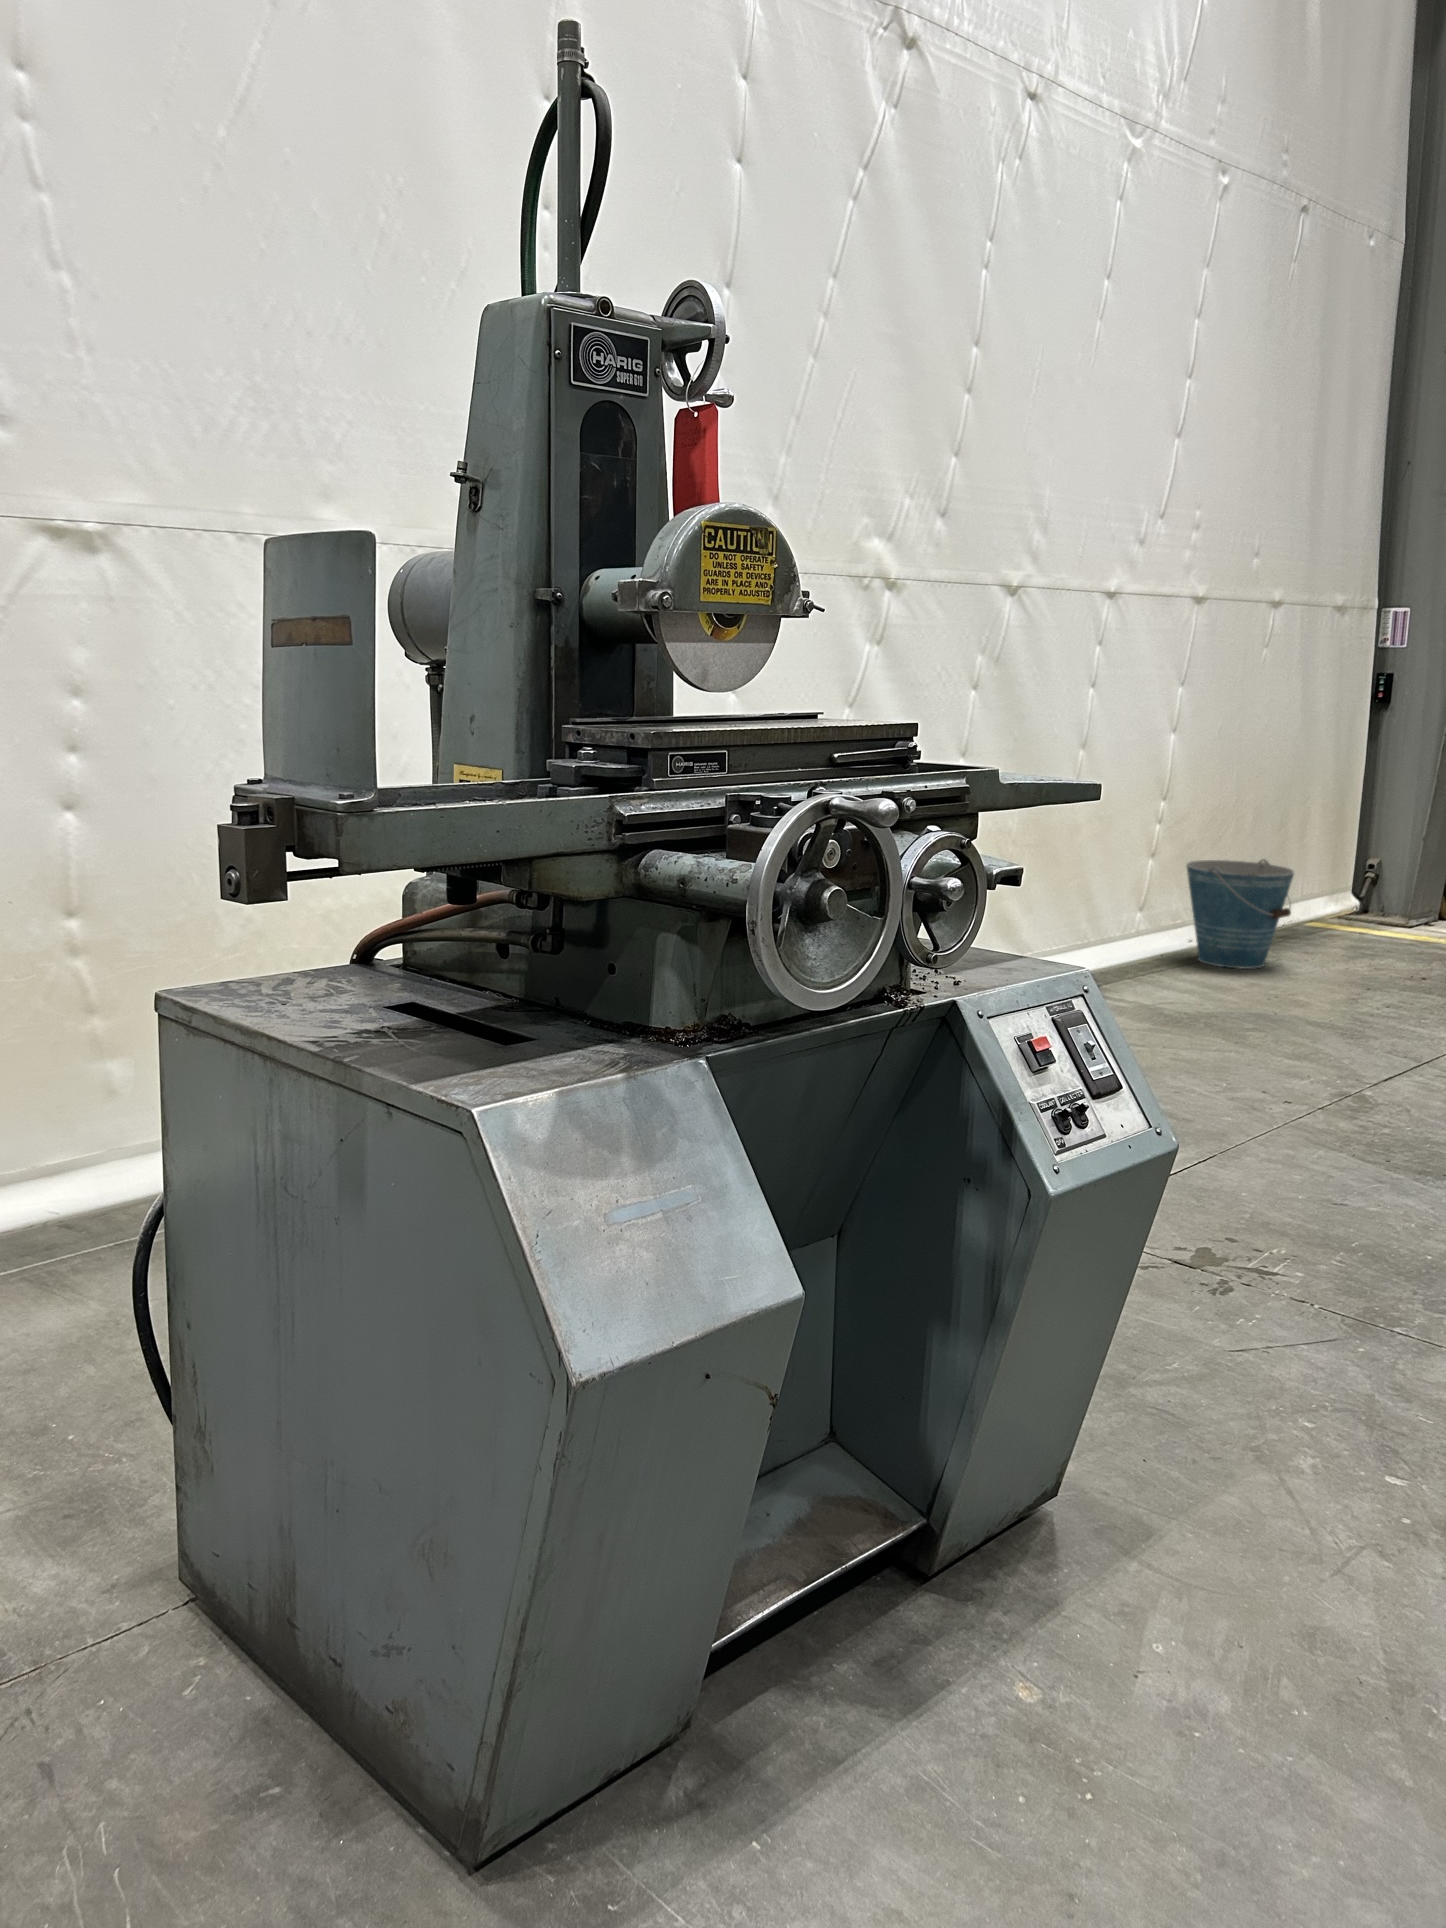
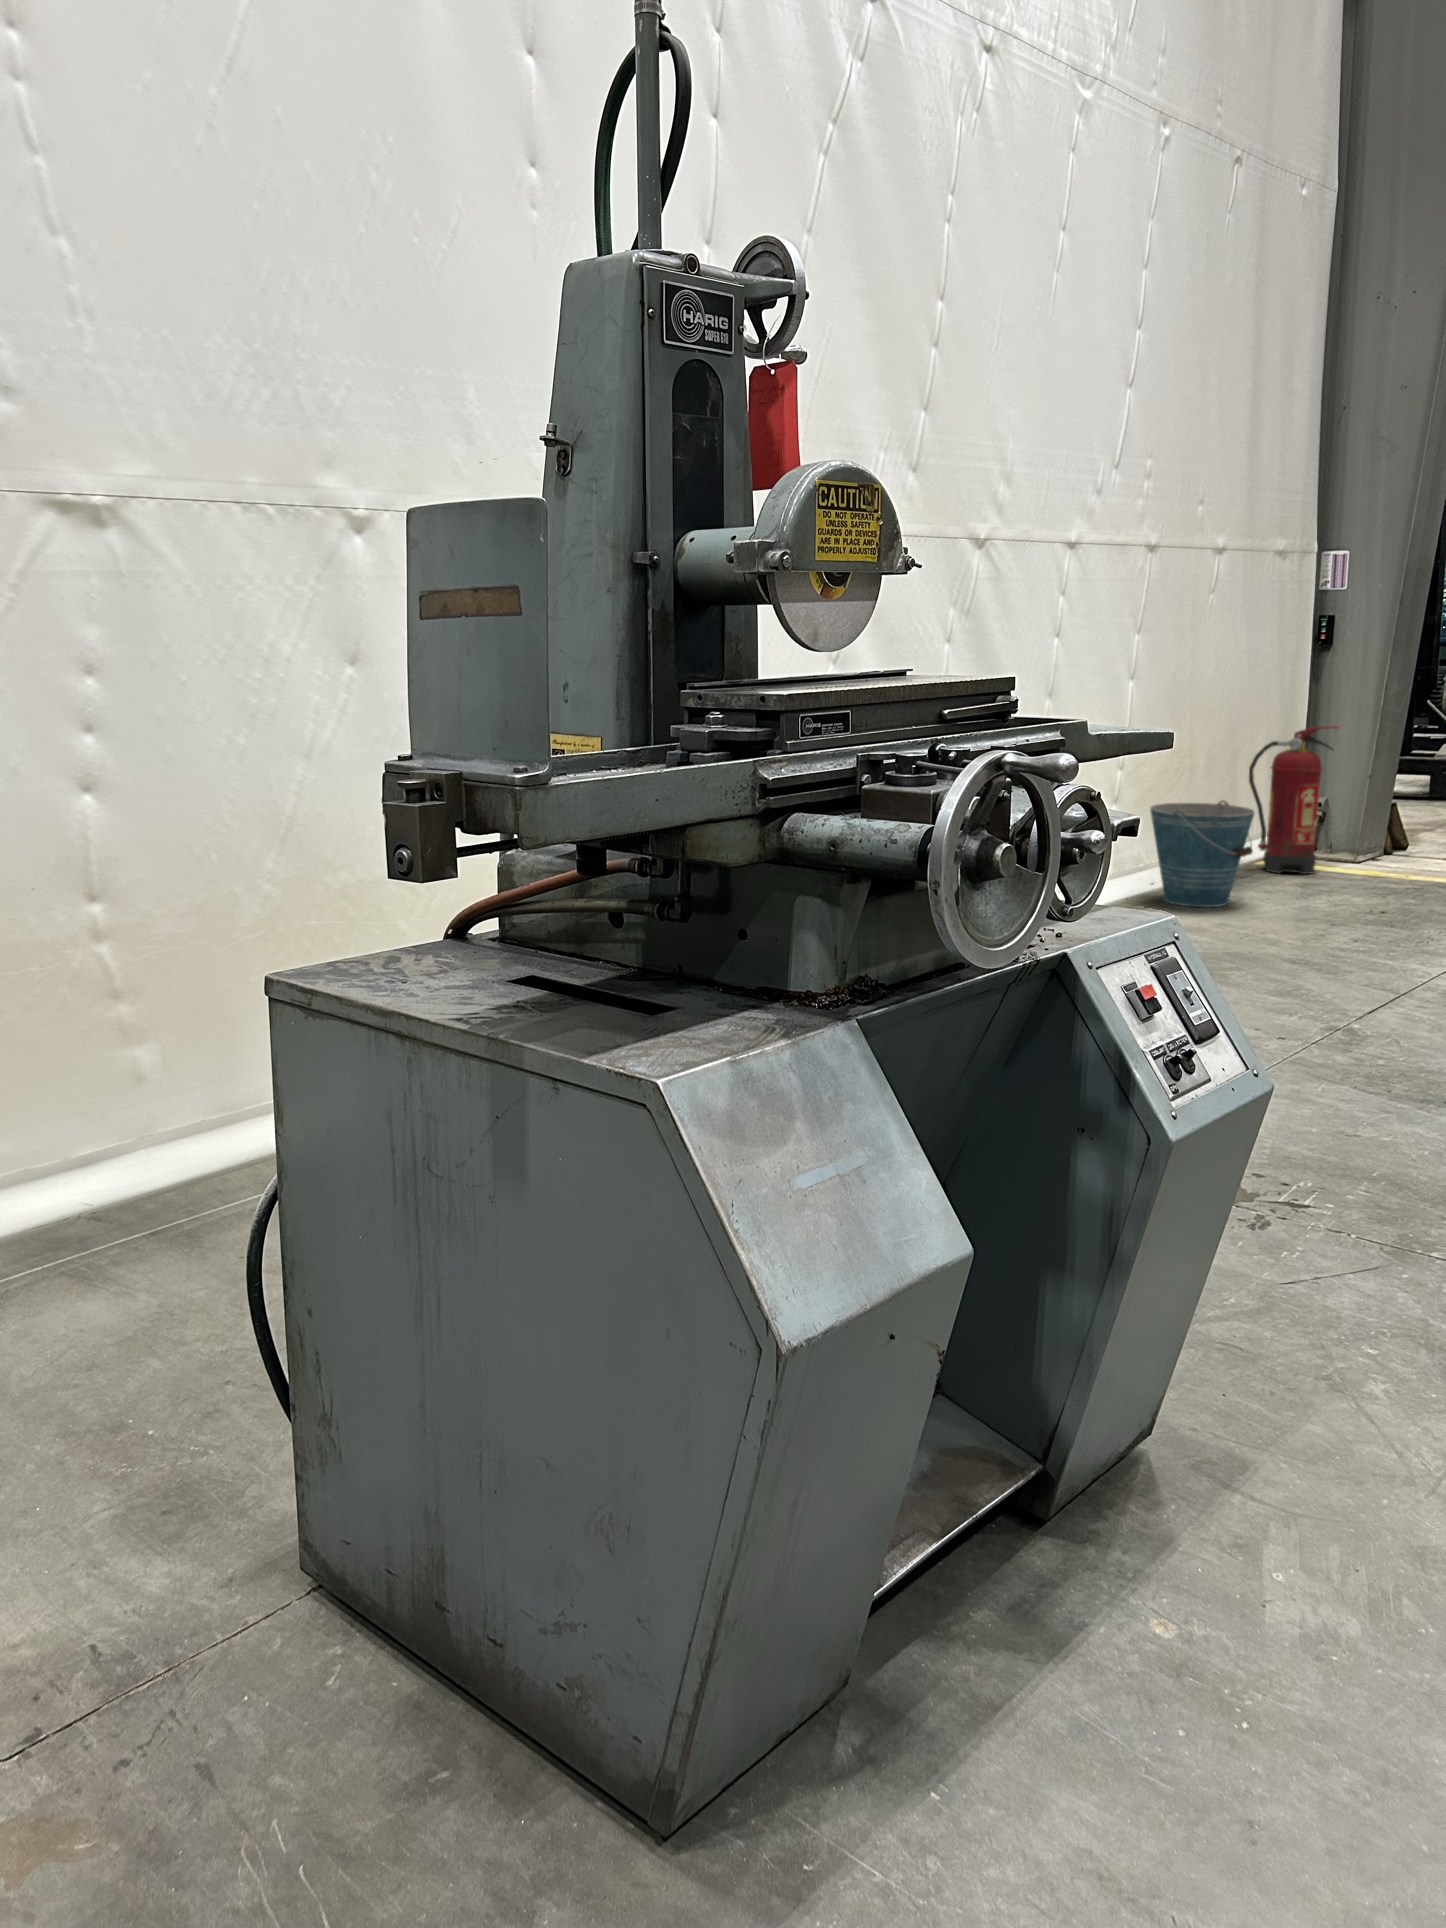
fire extinguisher: none [1297,787,1393,939] -> present [1249,726,1338,874]

